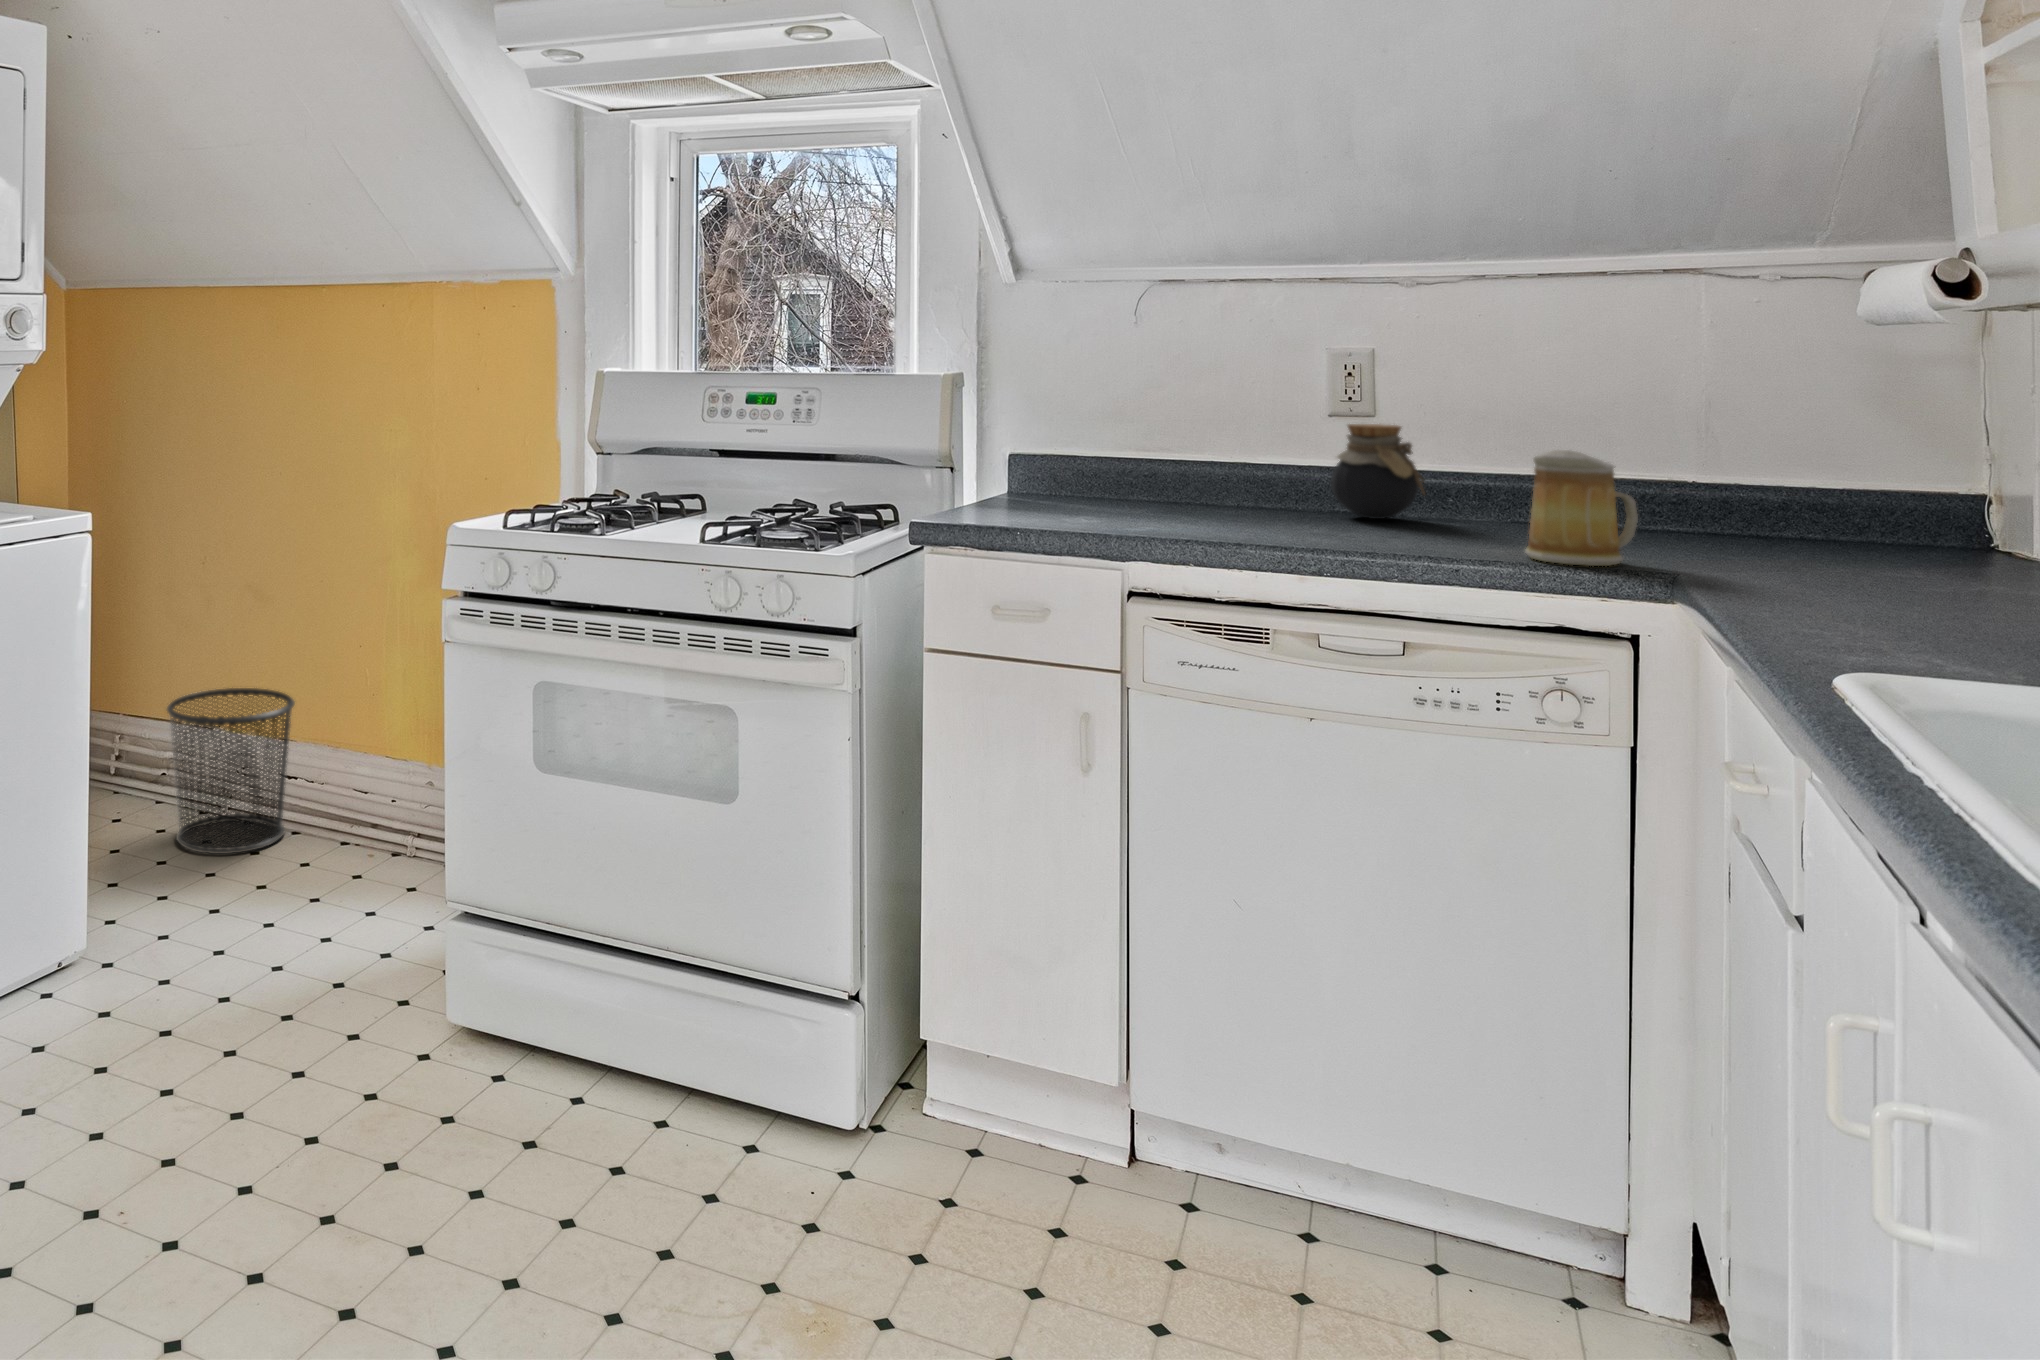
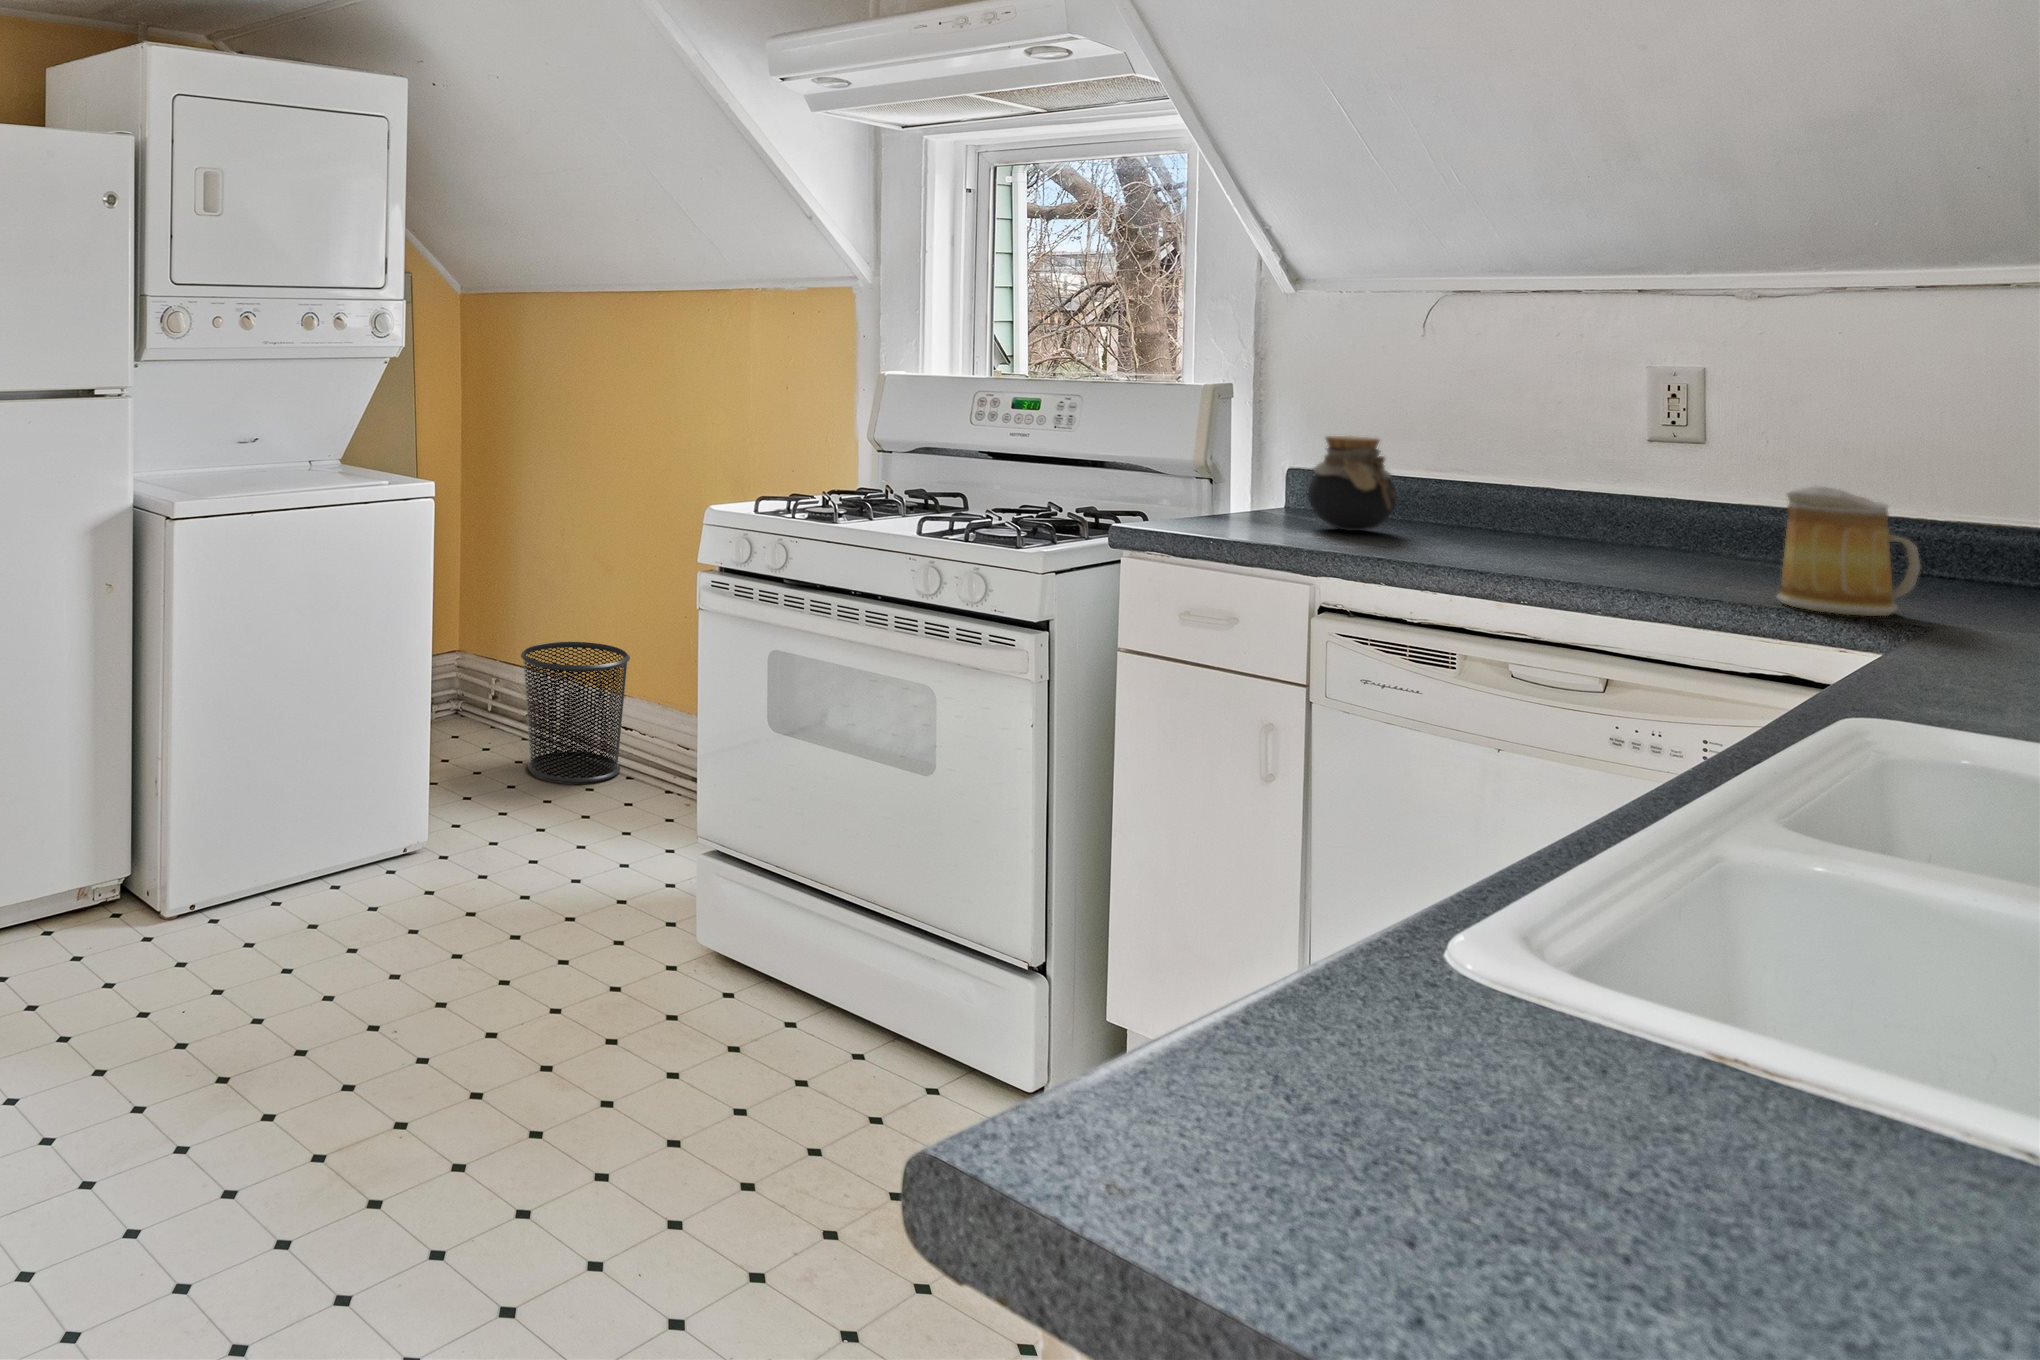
jar: present [1331,424,1425,519] -> present [1308,436,1397,531]

